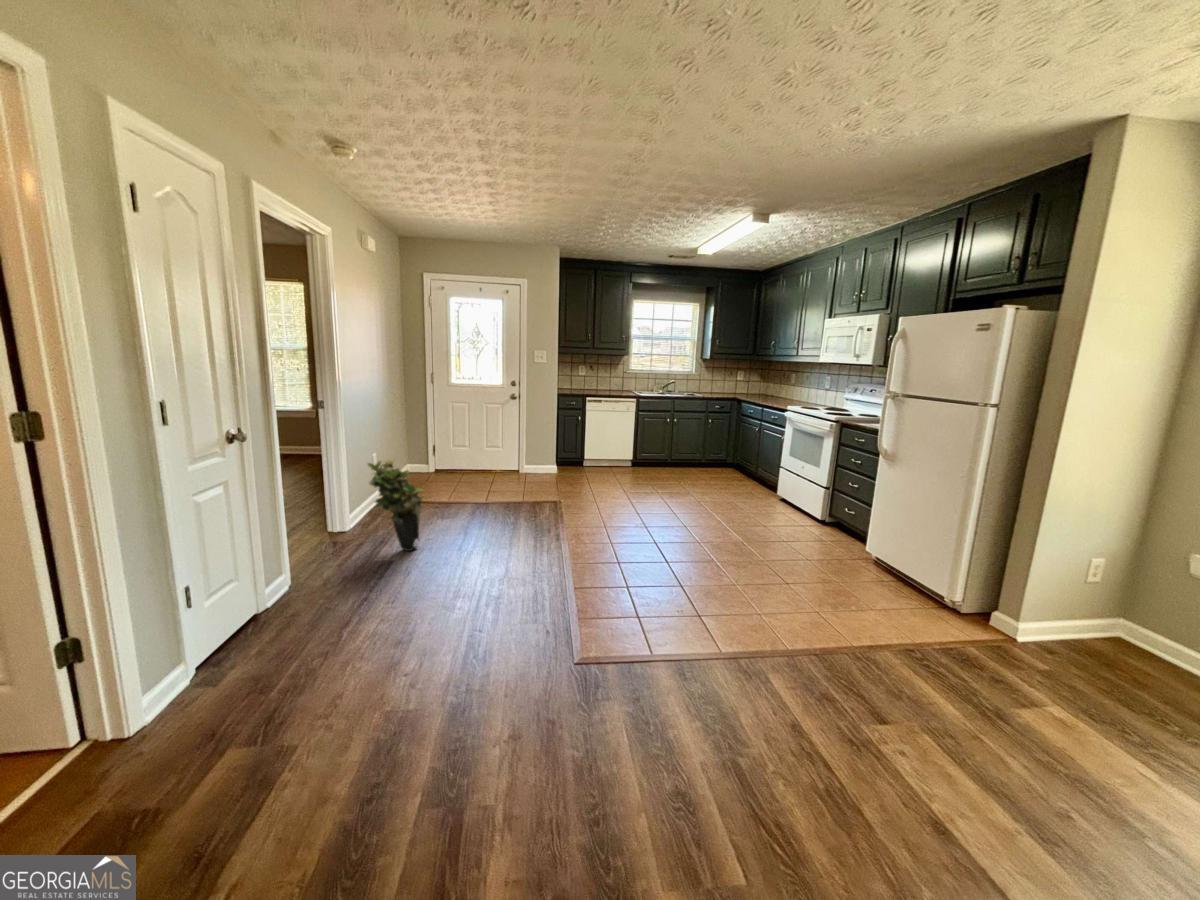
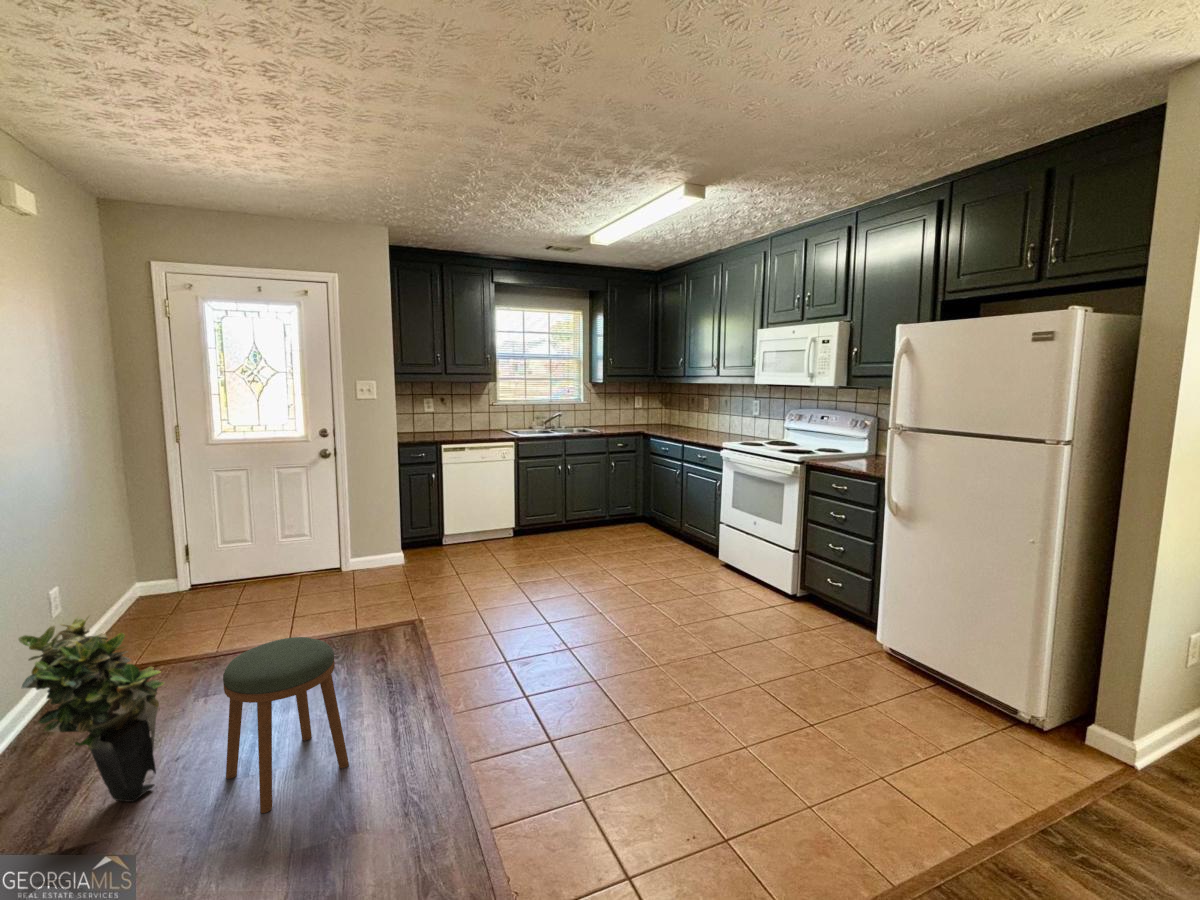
stool: none [450,485,508,565] -> present [223,637,349,813]

